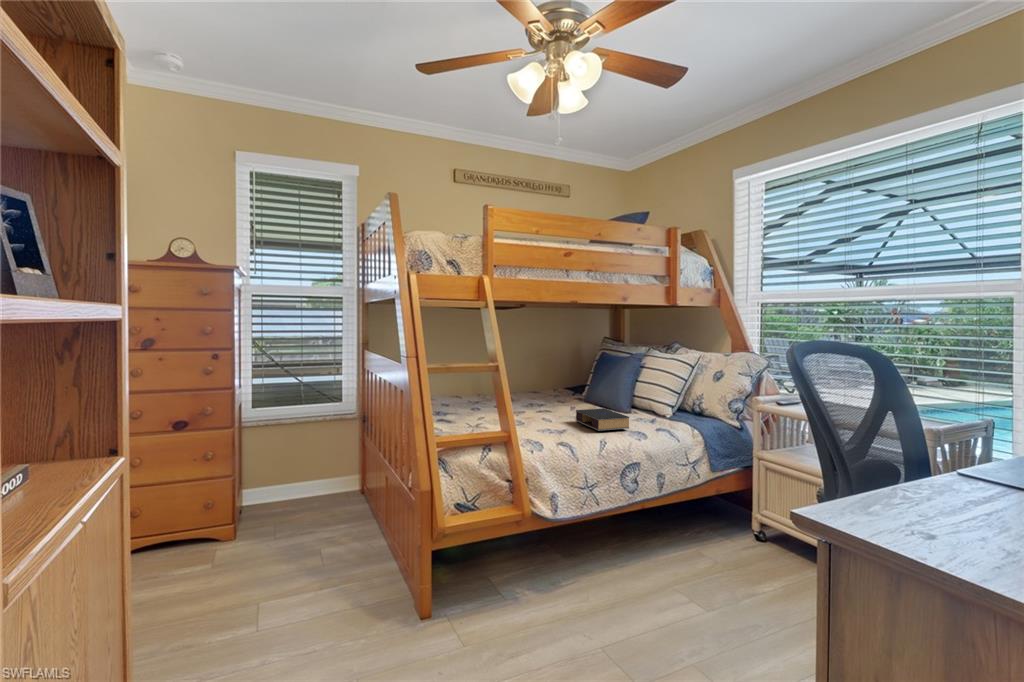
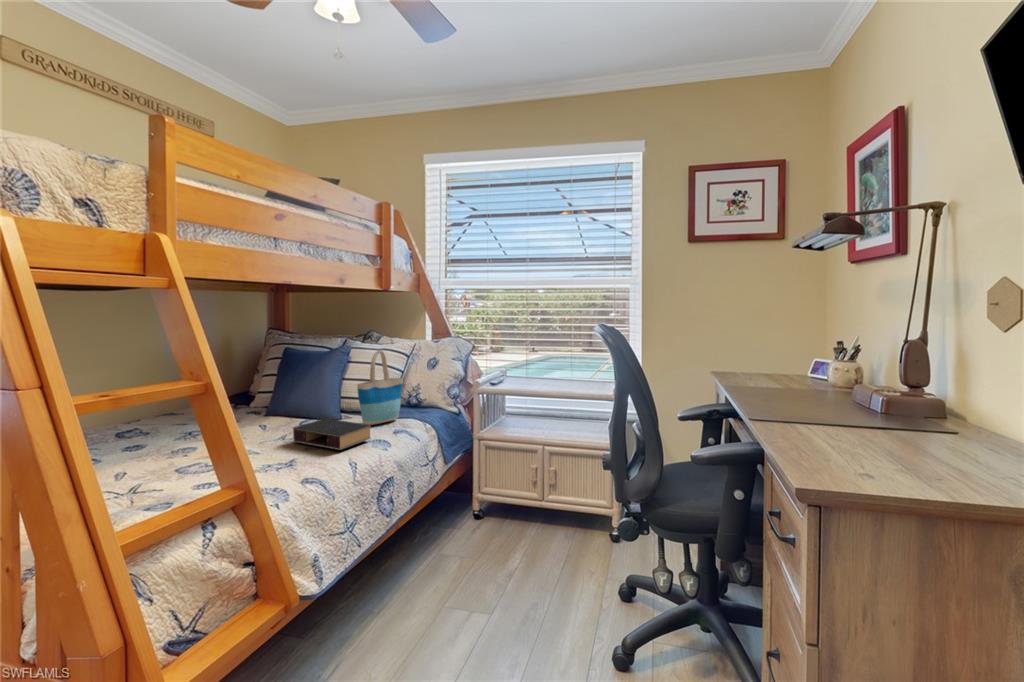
tote bag: none [632,357,678,421] -> present [357,351,403,425]

